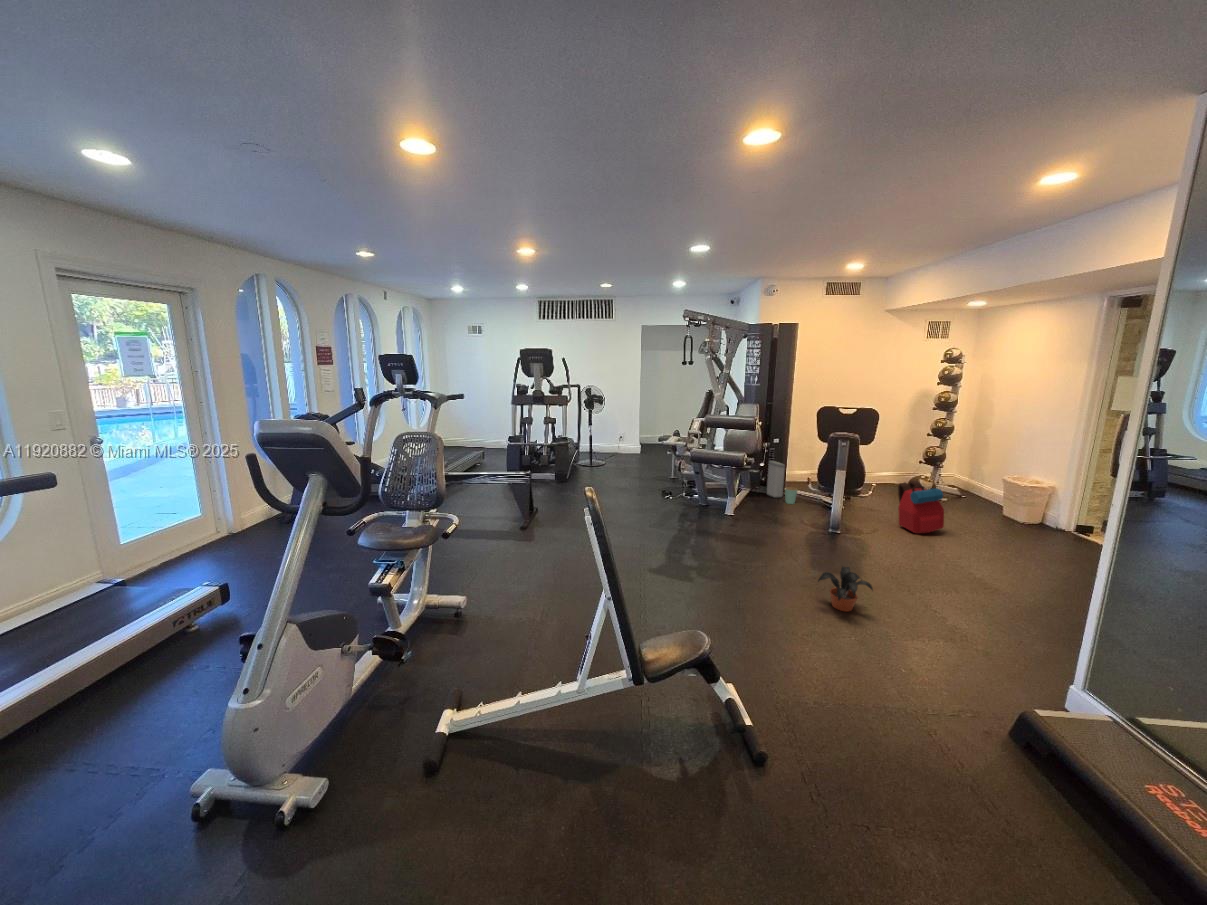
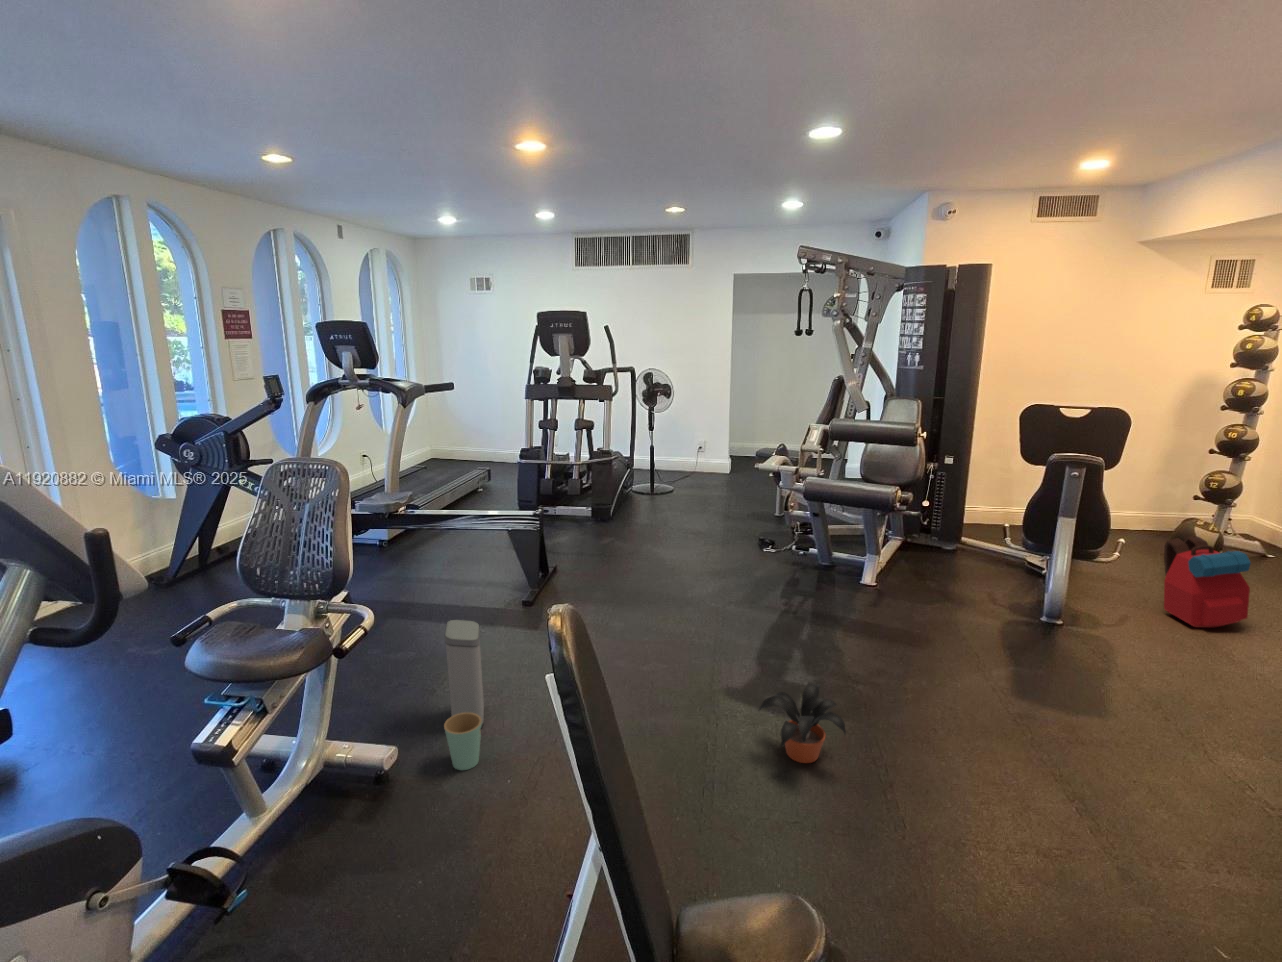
trash can: present [767,461,797,504] -> present [444,620,484,770]
potted plant: present [818,566,873,612] -> present [759,682,846,763]

